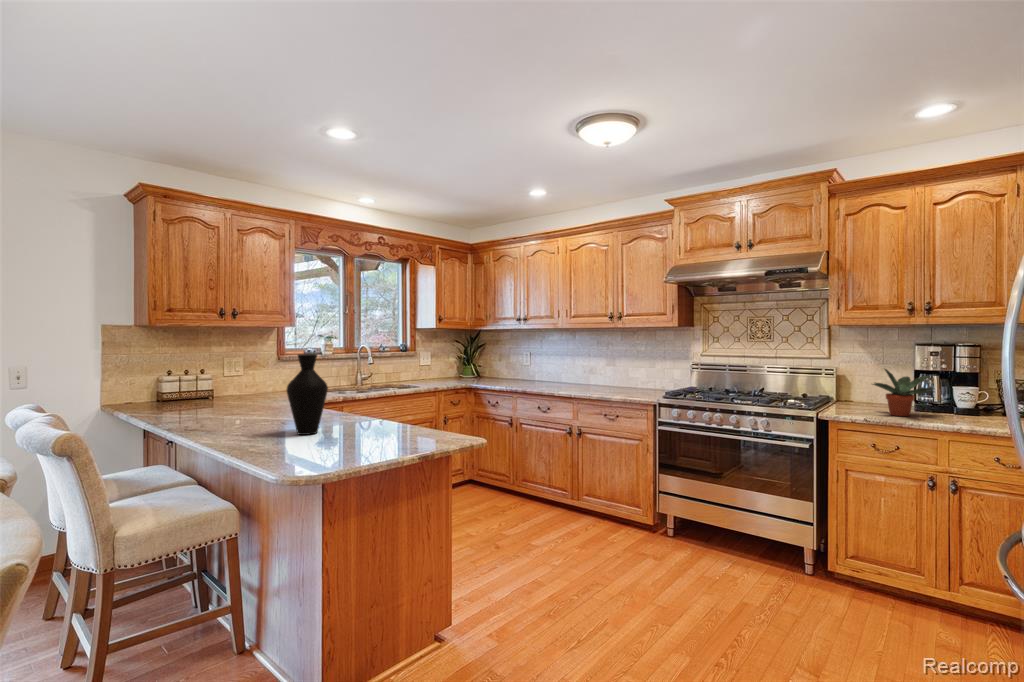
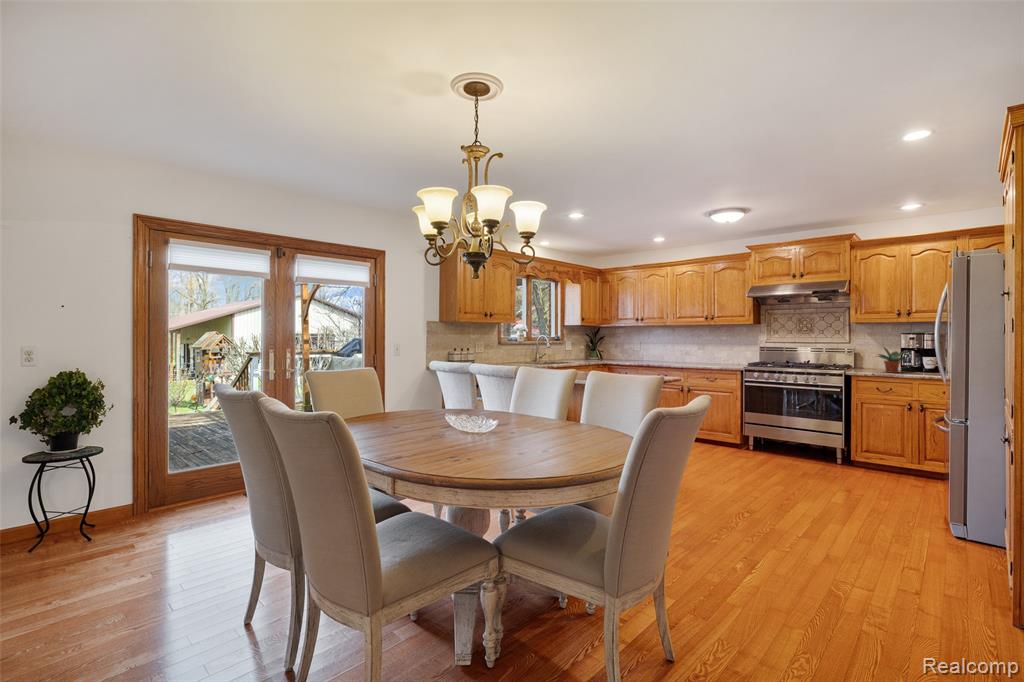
vase: present [287,354,328,435] -> none [573,335,592,375]

